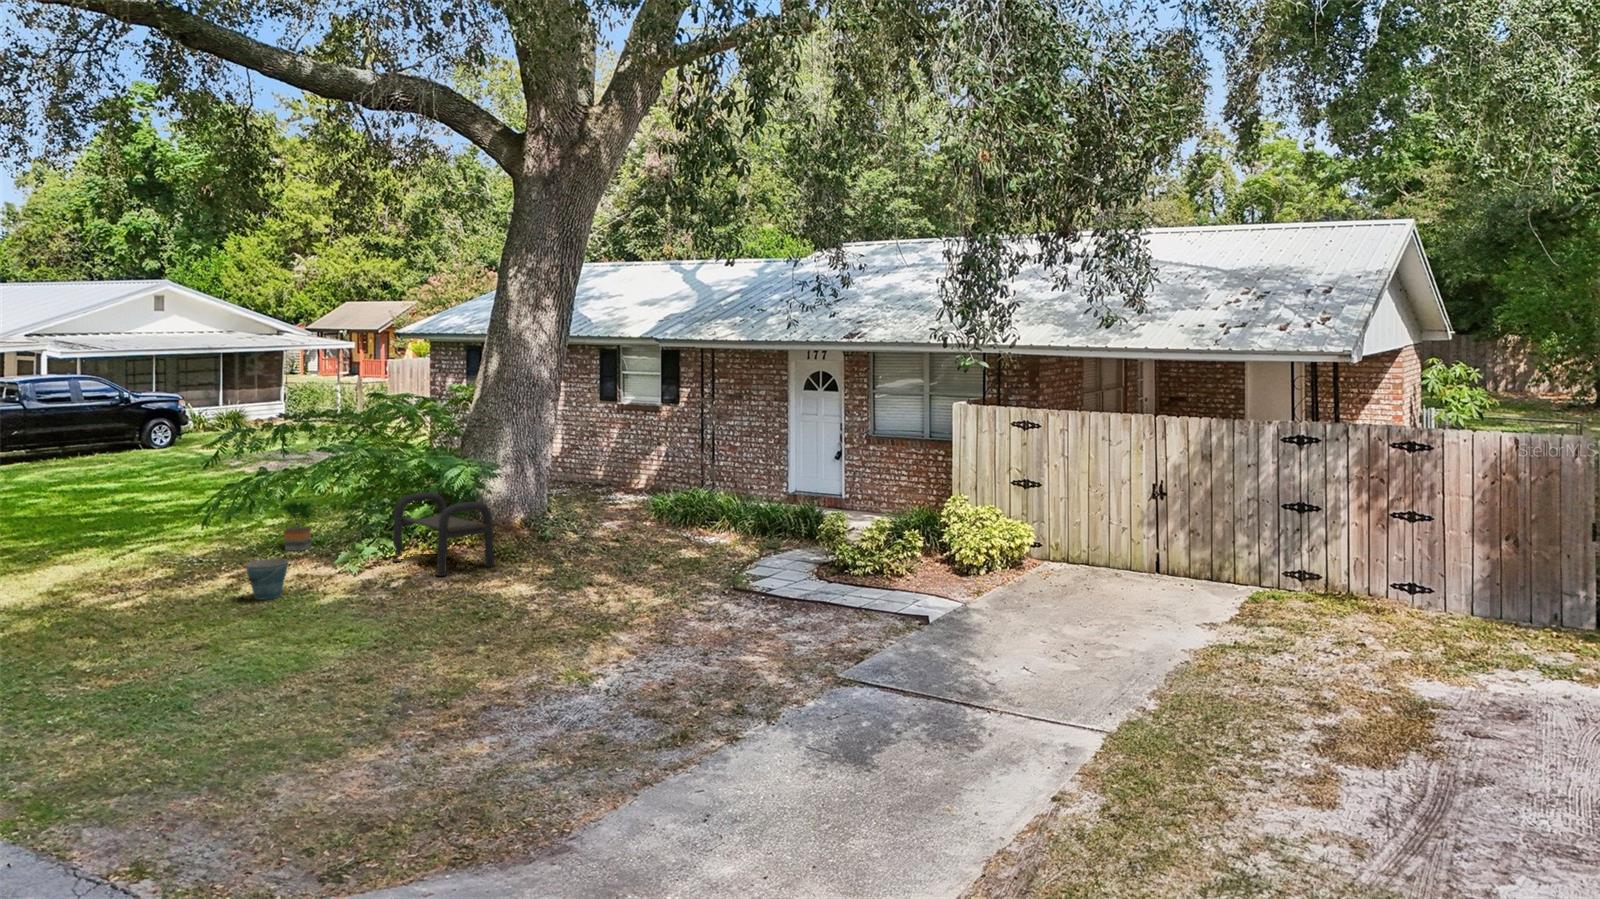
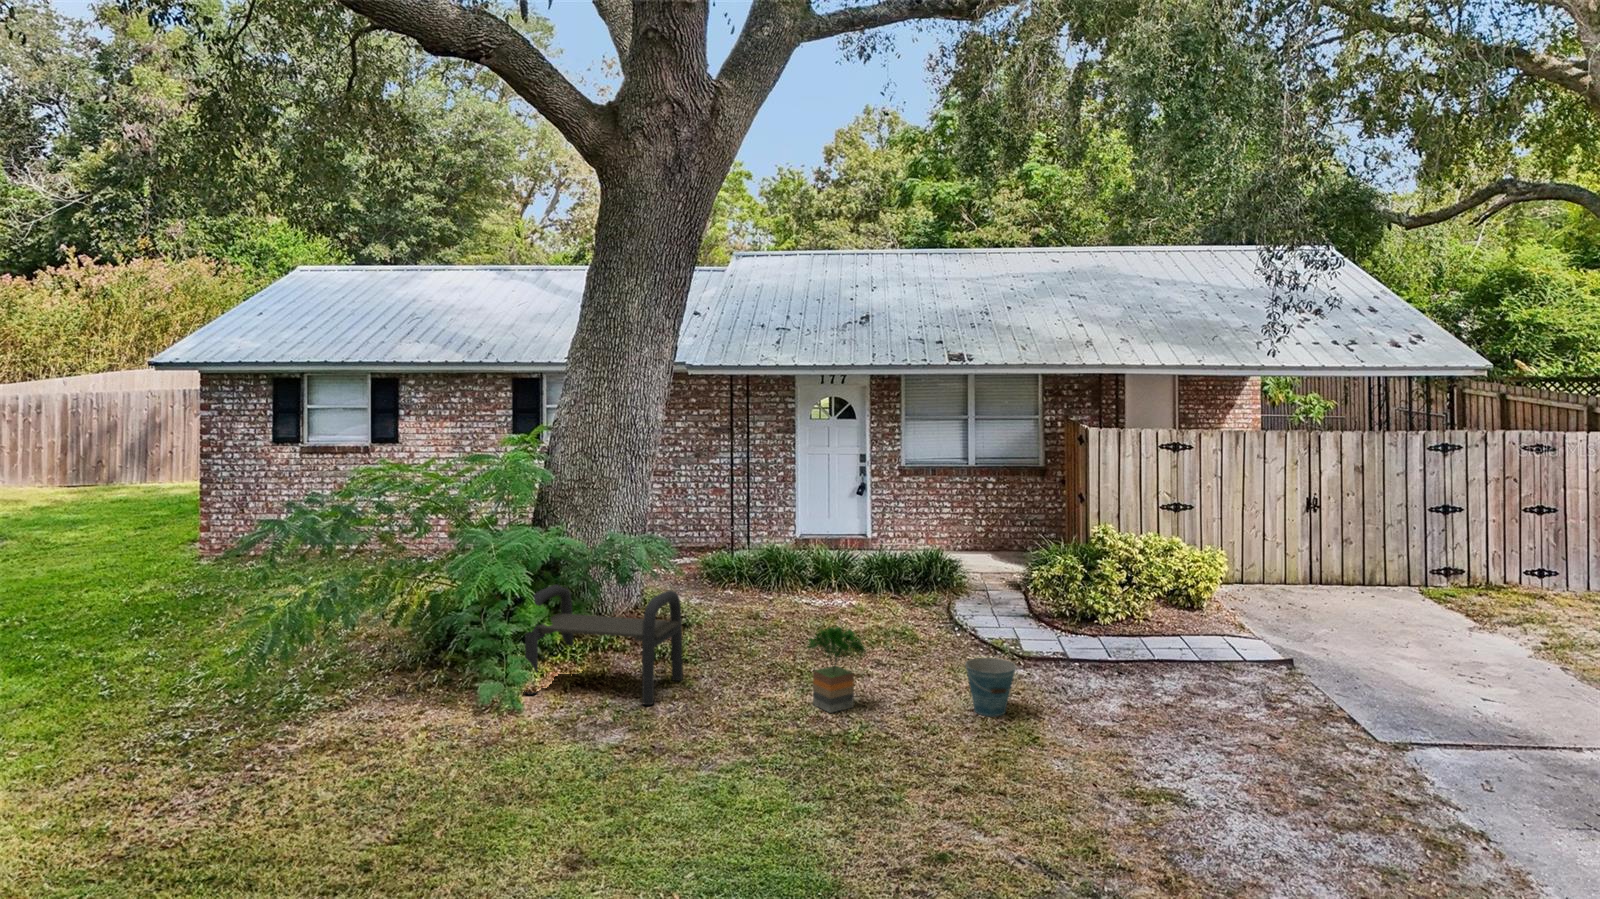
potted tree: present [283,502,315,551] -> present [808,627,866,713]
bucket: present [245,558,288,600] -> present [965,658,1016,716]

